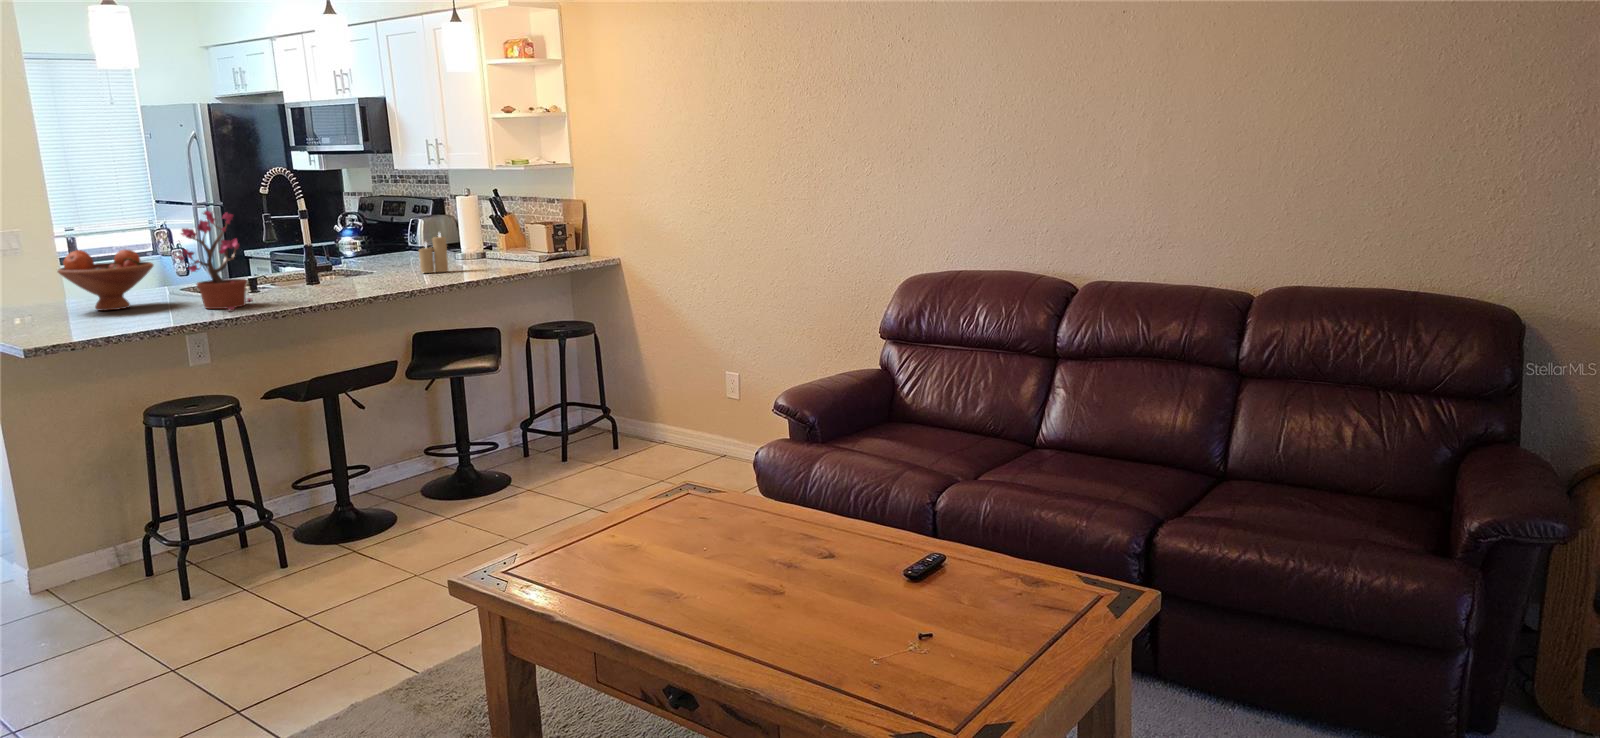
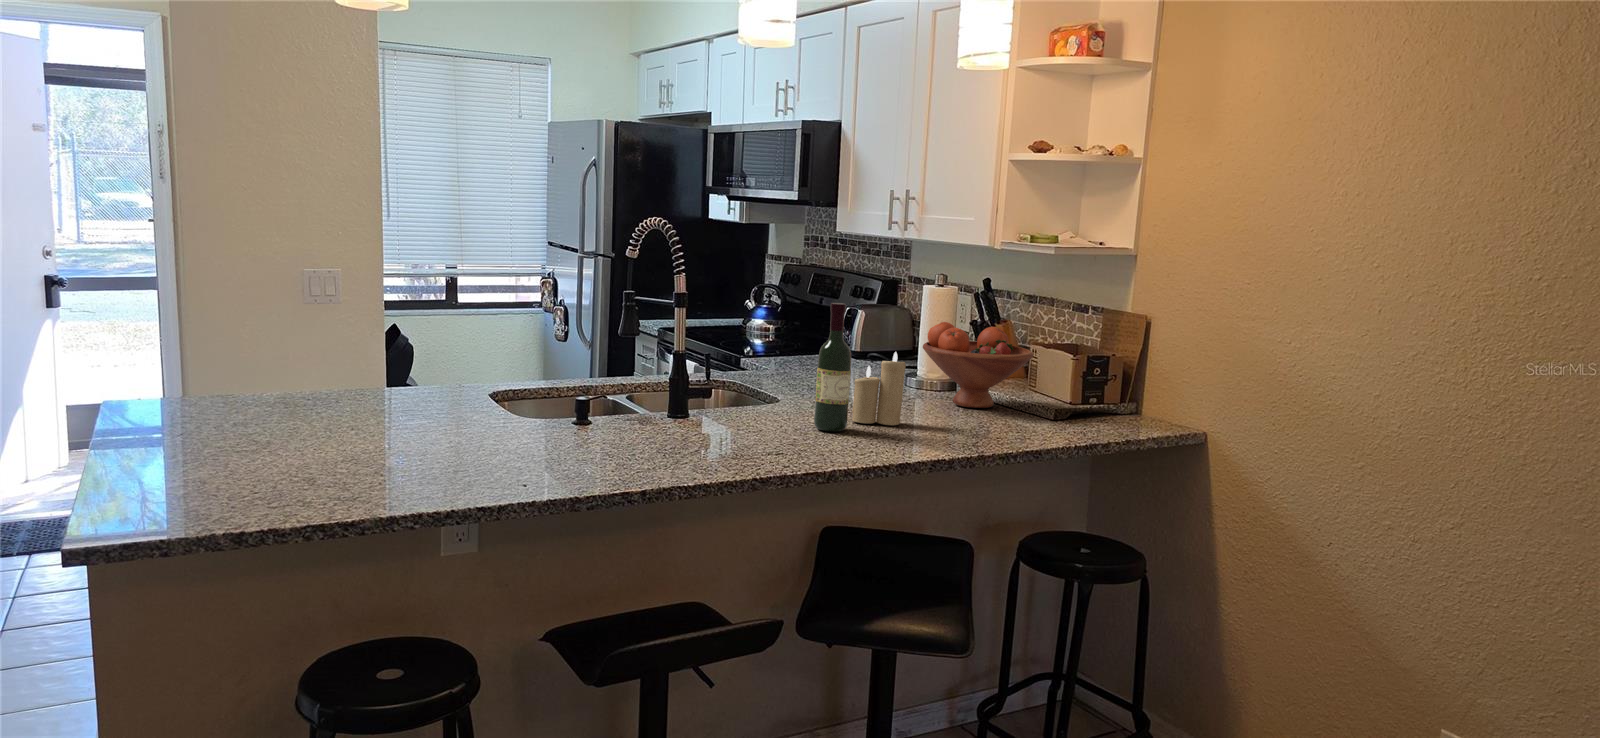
wine bottle: none [395,207,418,278] -> present [814,303,851,432]
potted plant: present [176,211,252,311] -> none [414,281,551,486]
fruit bowl: present [58,250,153,310] -> present [923,322,1033,408]

